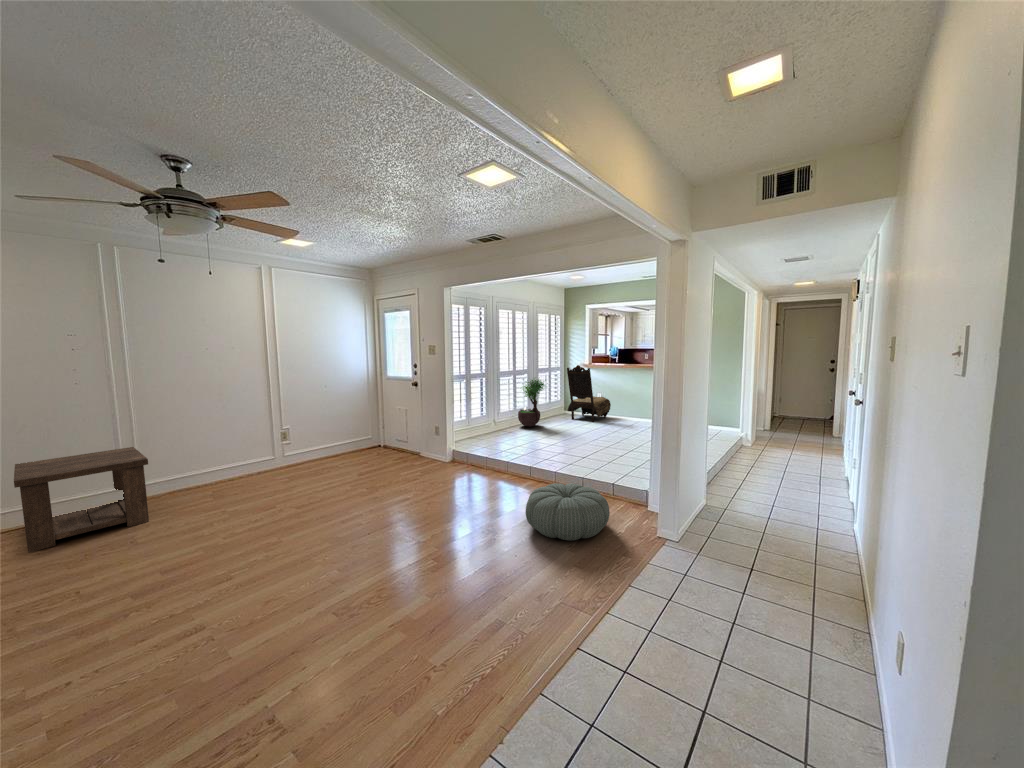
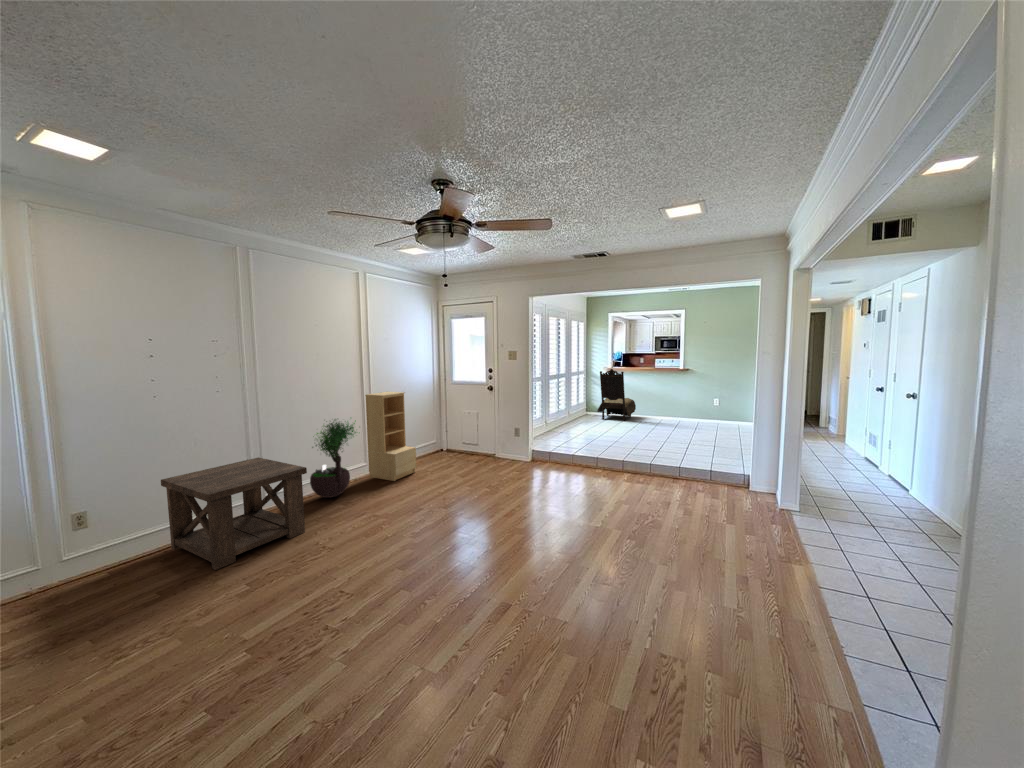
potted tree: present [518,380,544,427] -> present [310,419,356,498]
bookshelf: none [272,386,324,475] -> present [365,392,416,481]
pouf: present [526,483,610,541] -> none [668,472,748,518]

